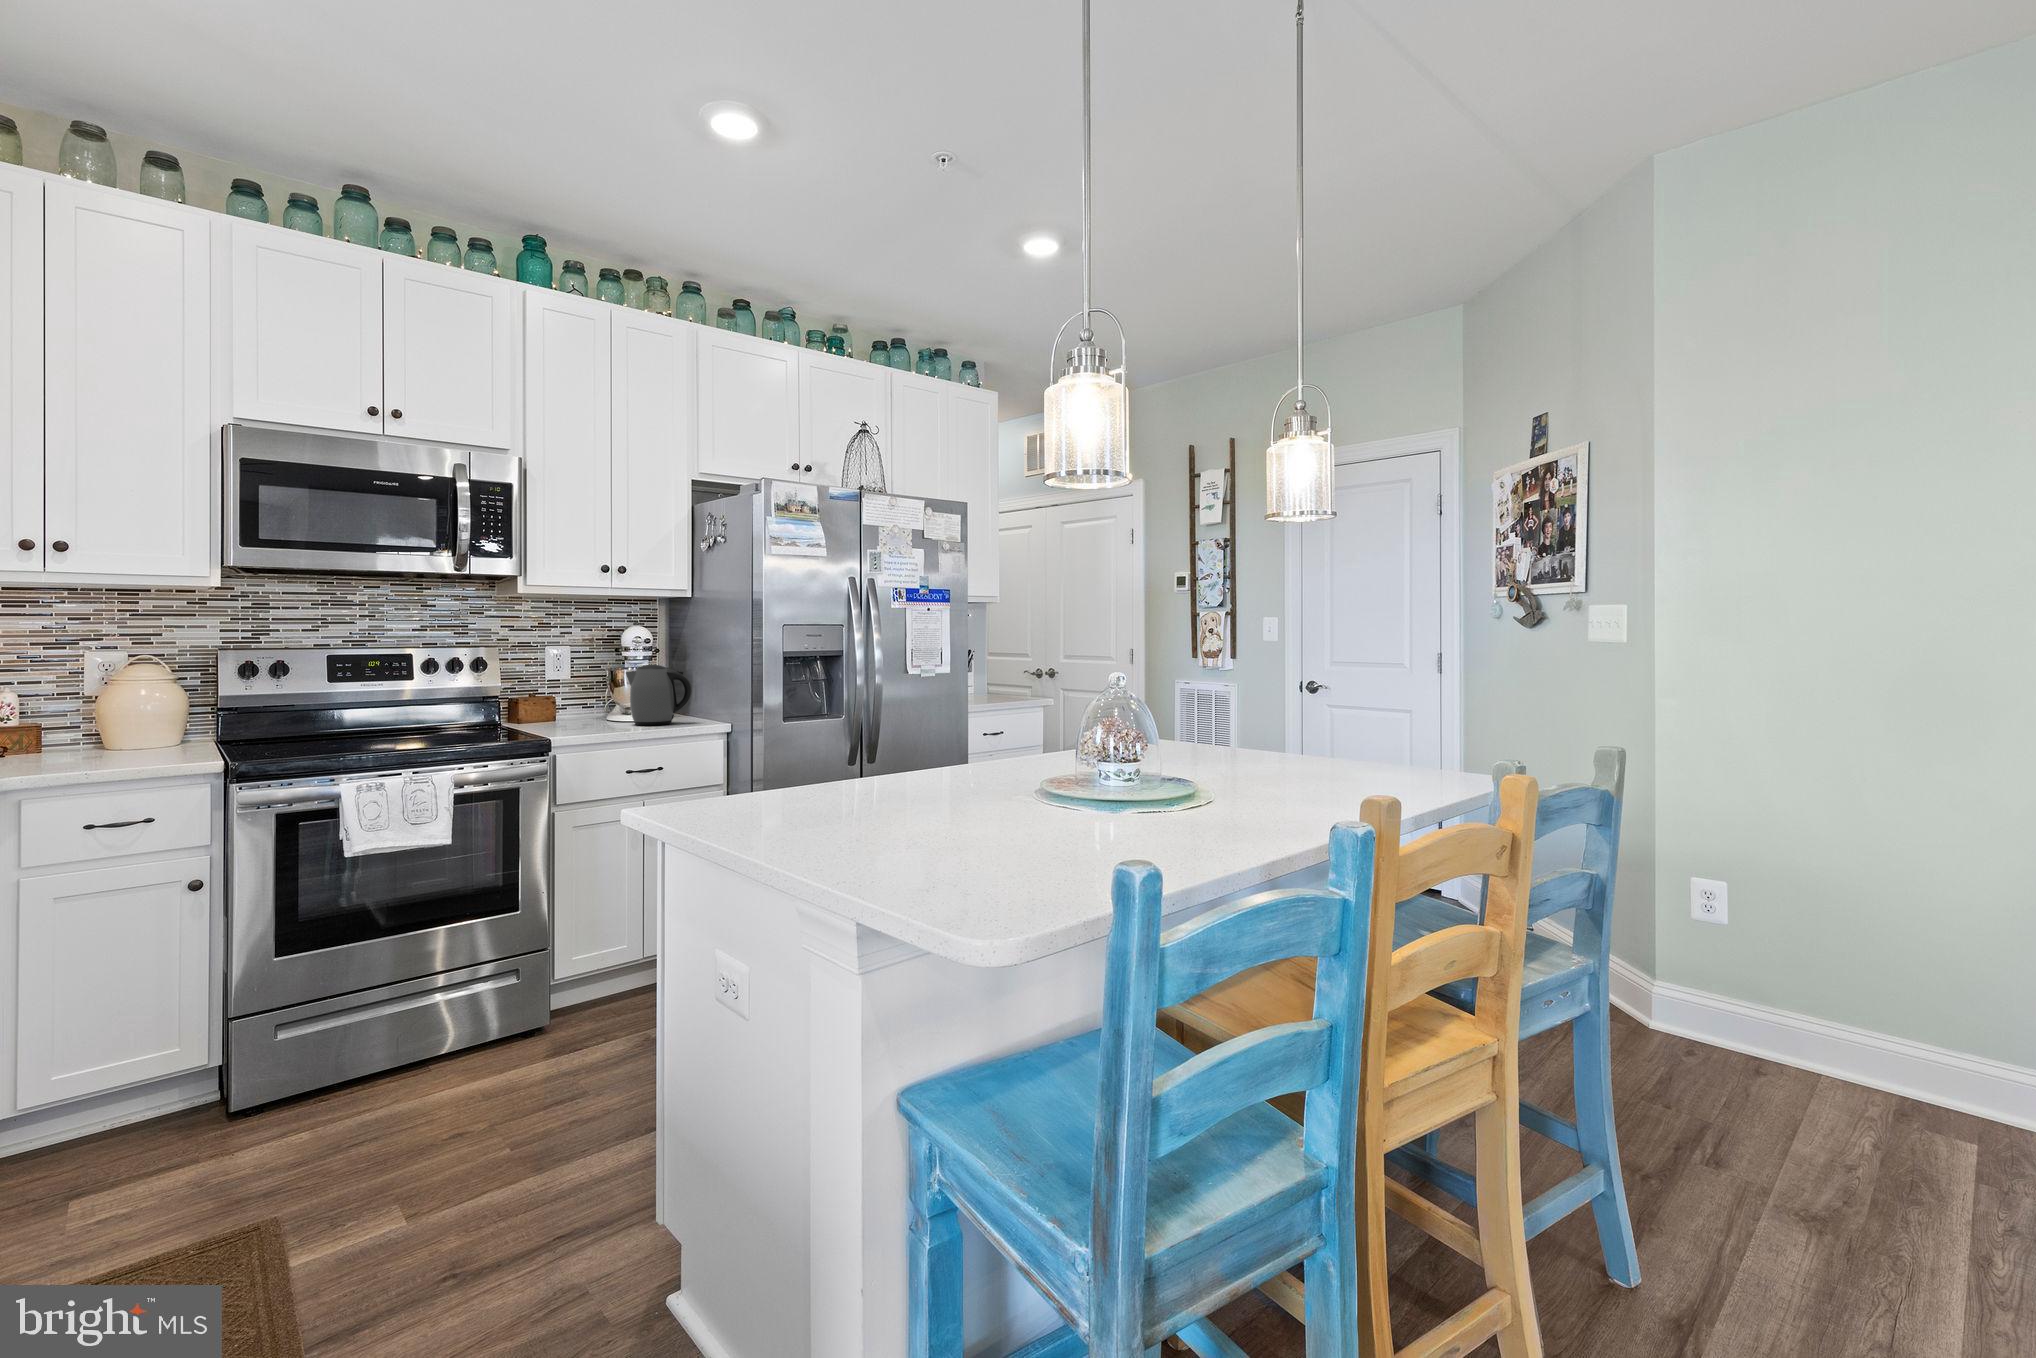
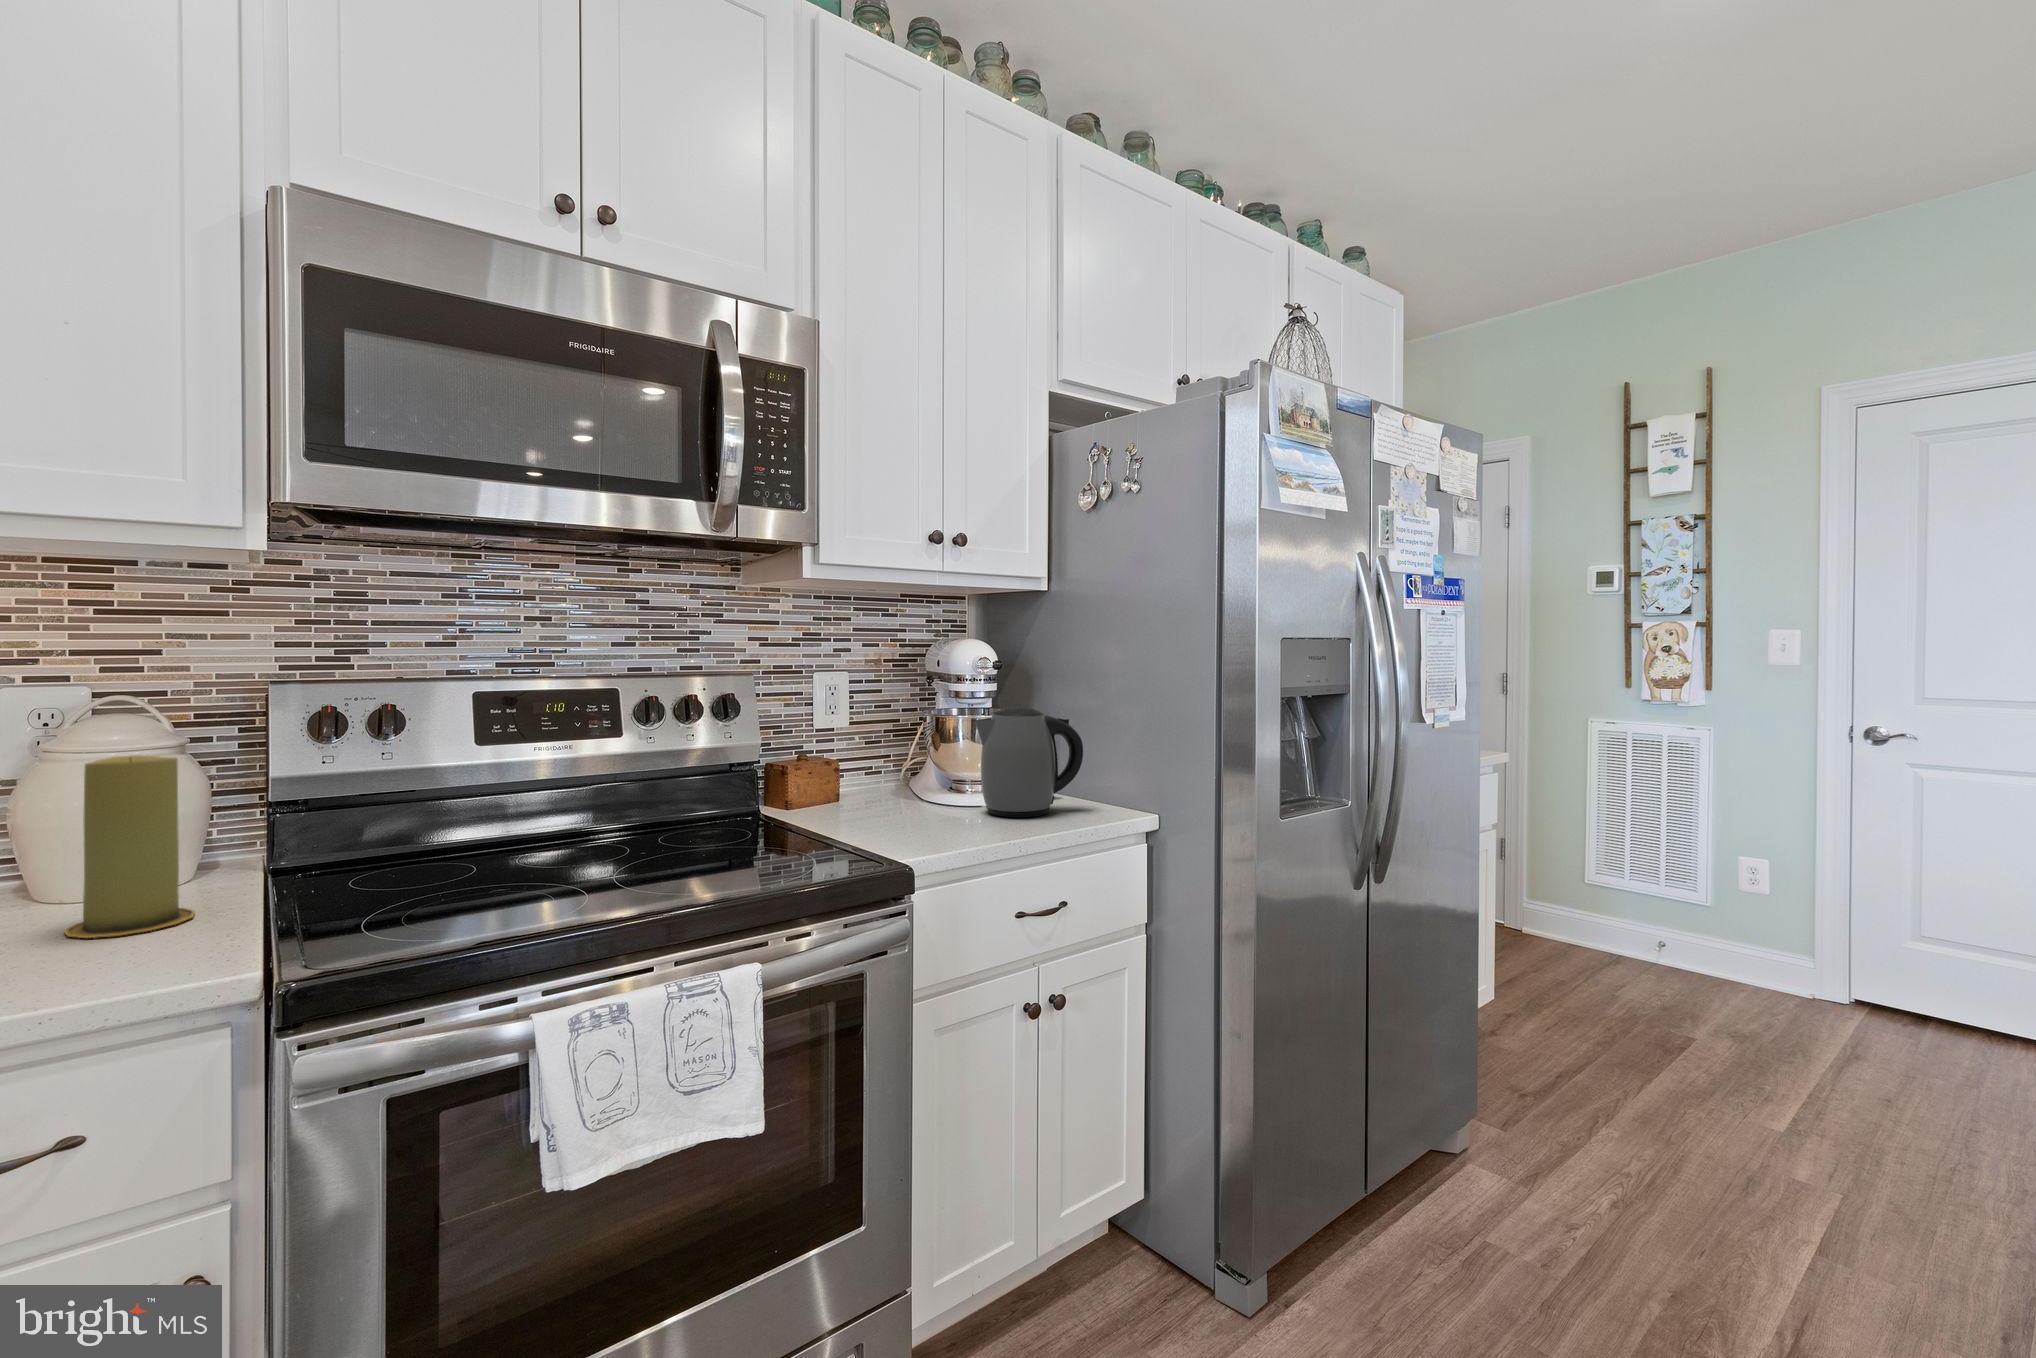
candle: none [134,680,191,757] -> present [64,755,195,938]

